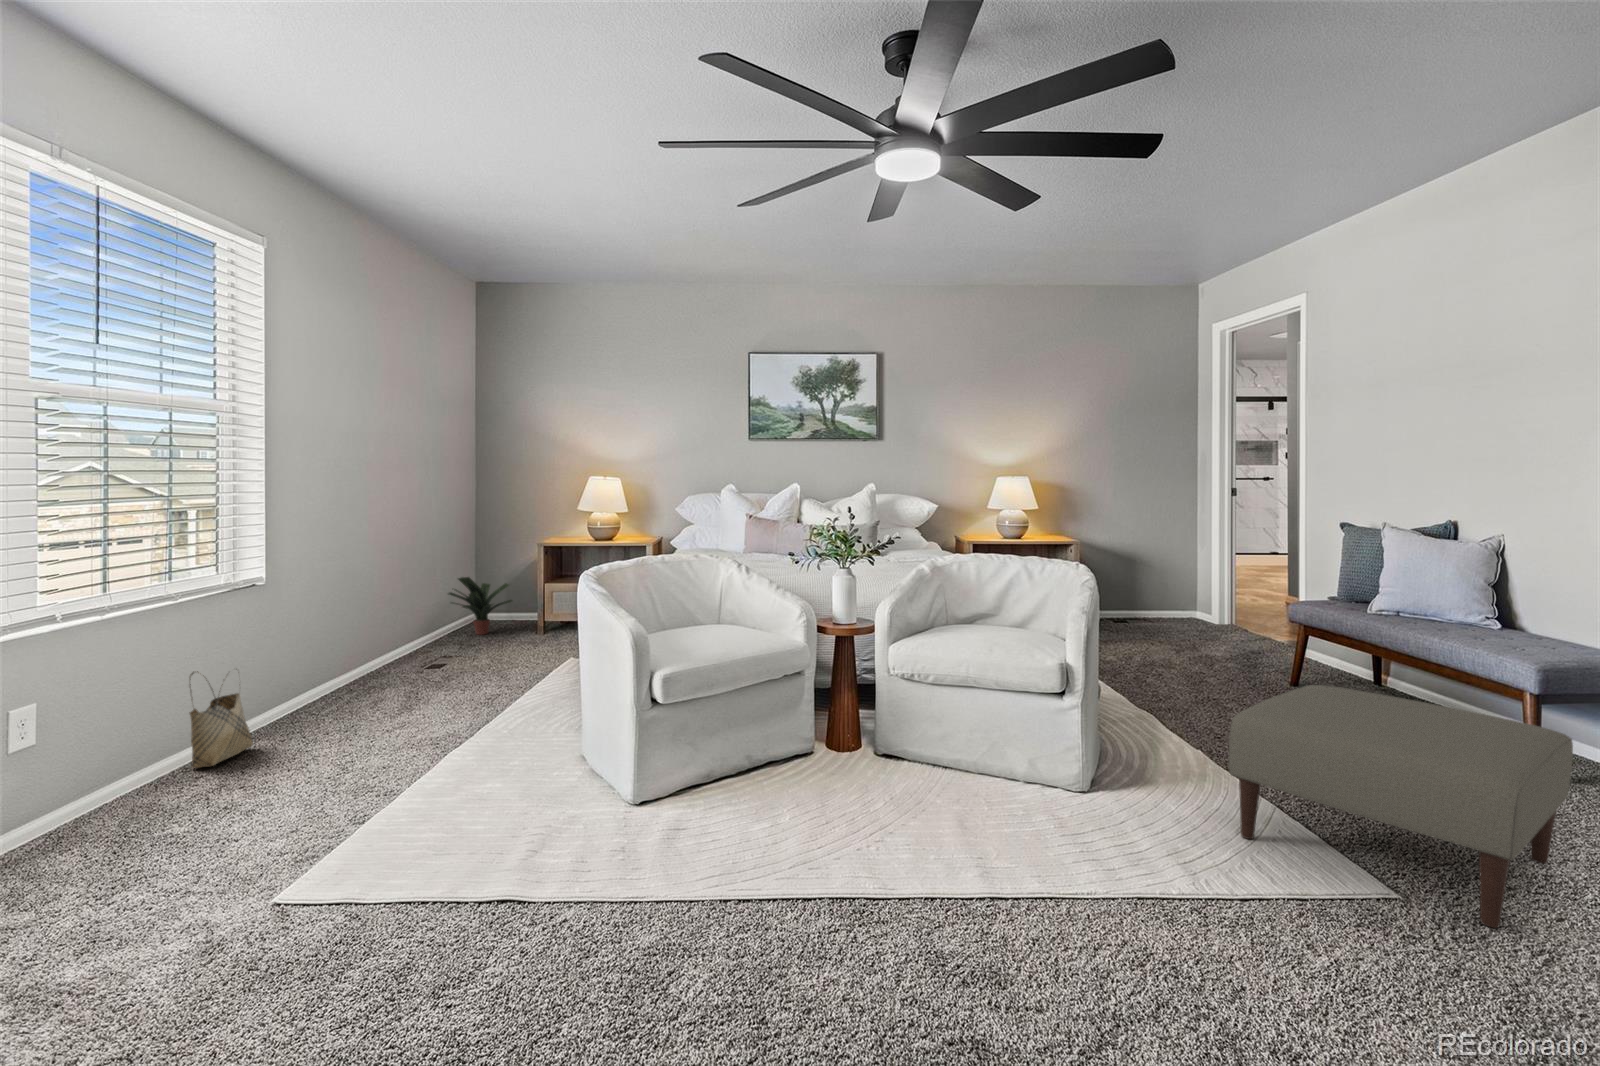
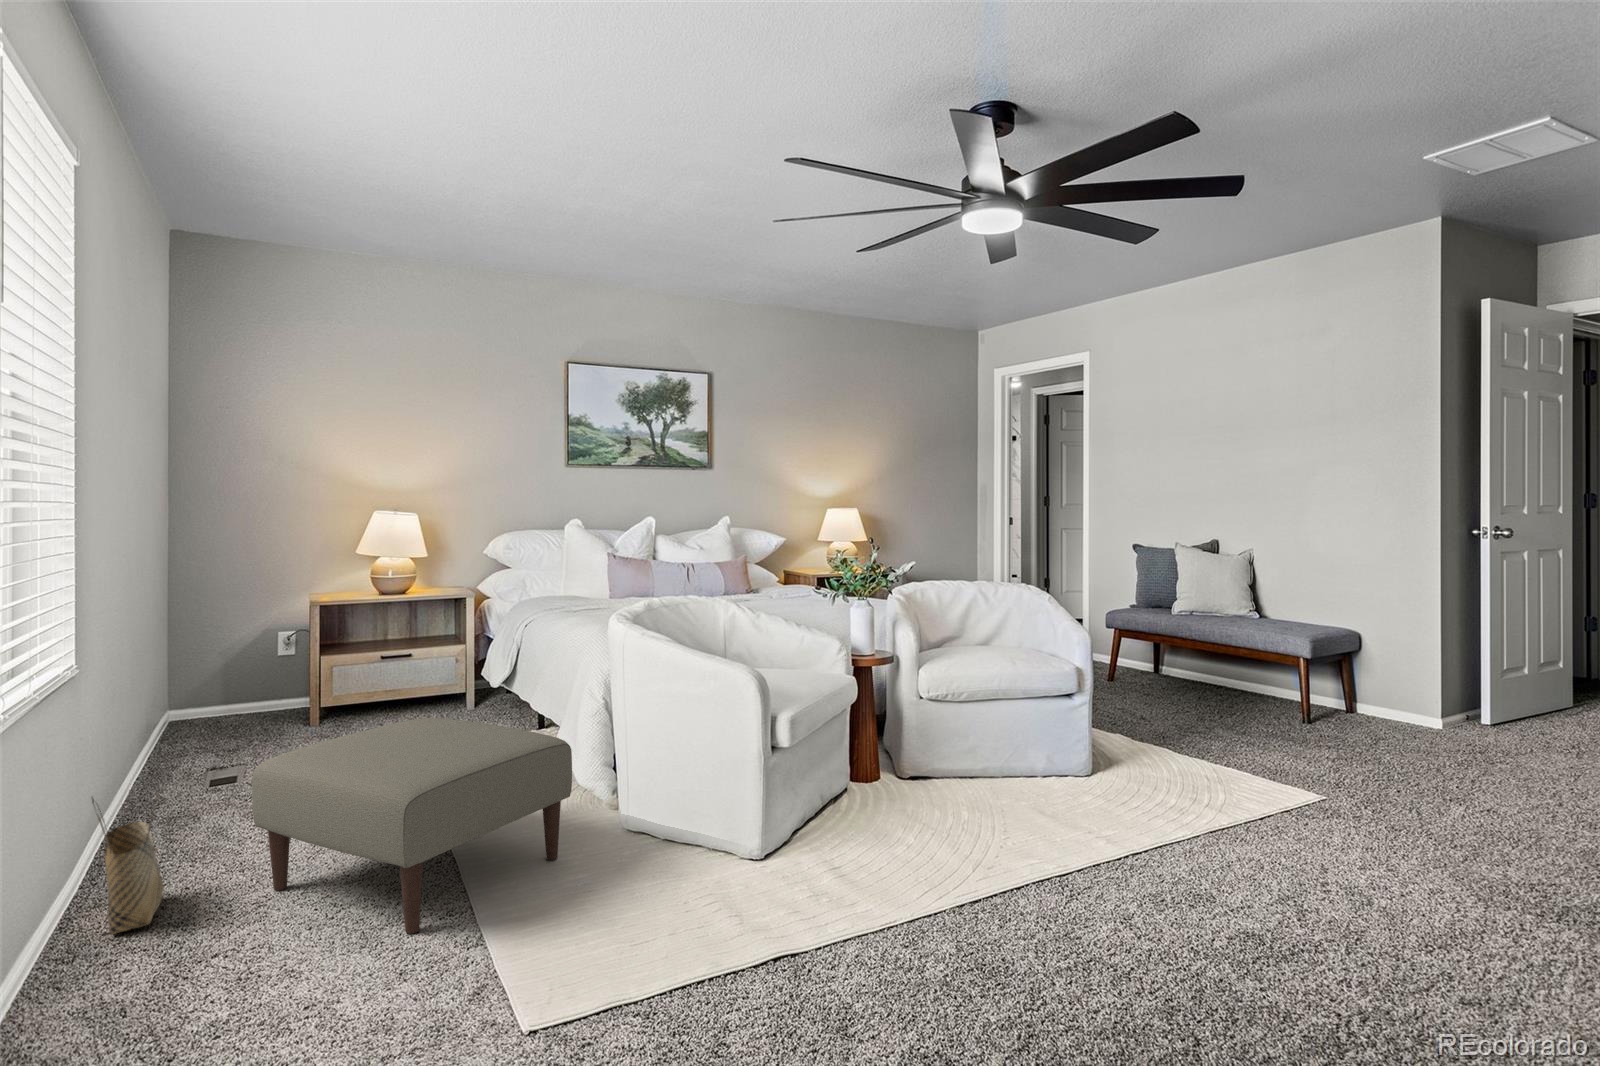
potted plant: present [448,577,512,635] -> none [192,644,285,723]
ottoman: present [1228,685,1573,928] -> present [252,718,572,934]

